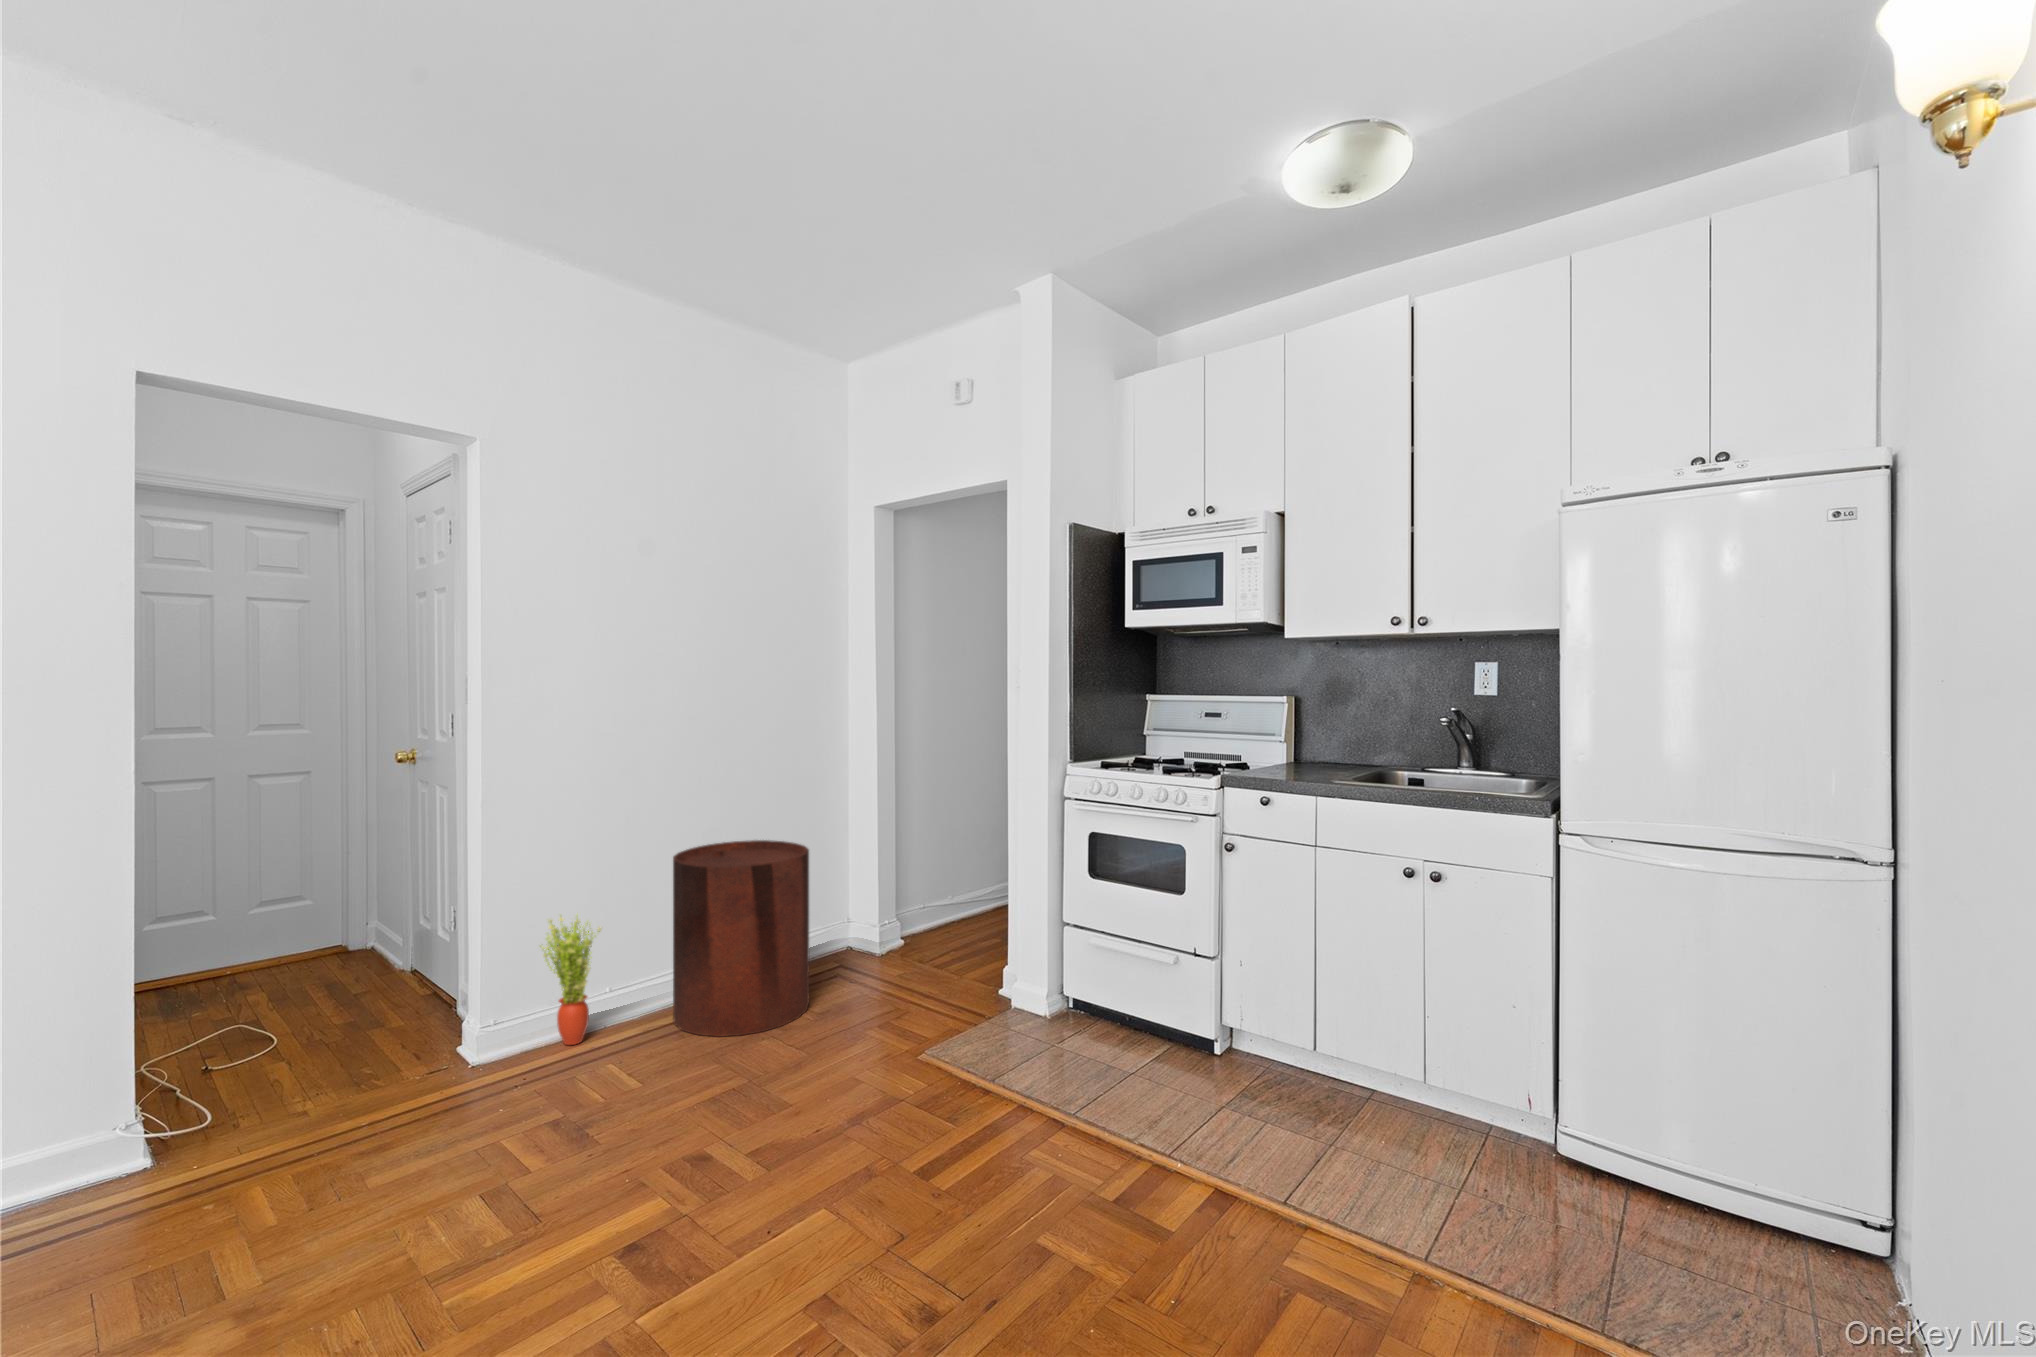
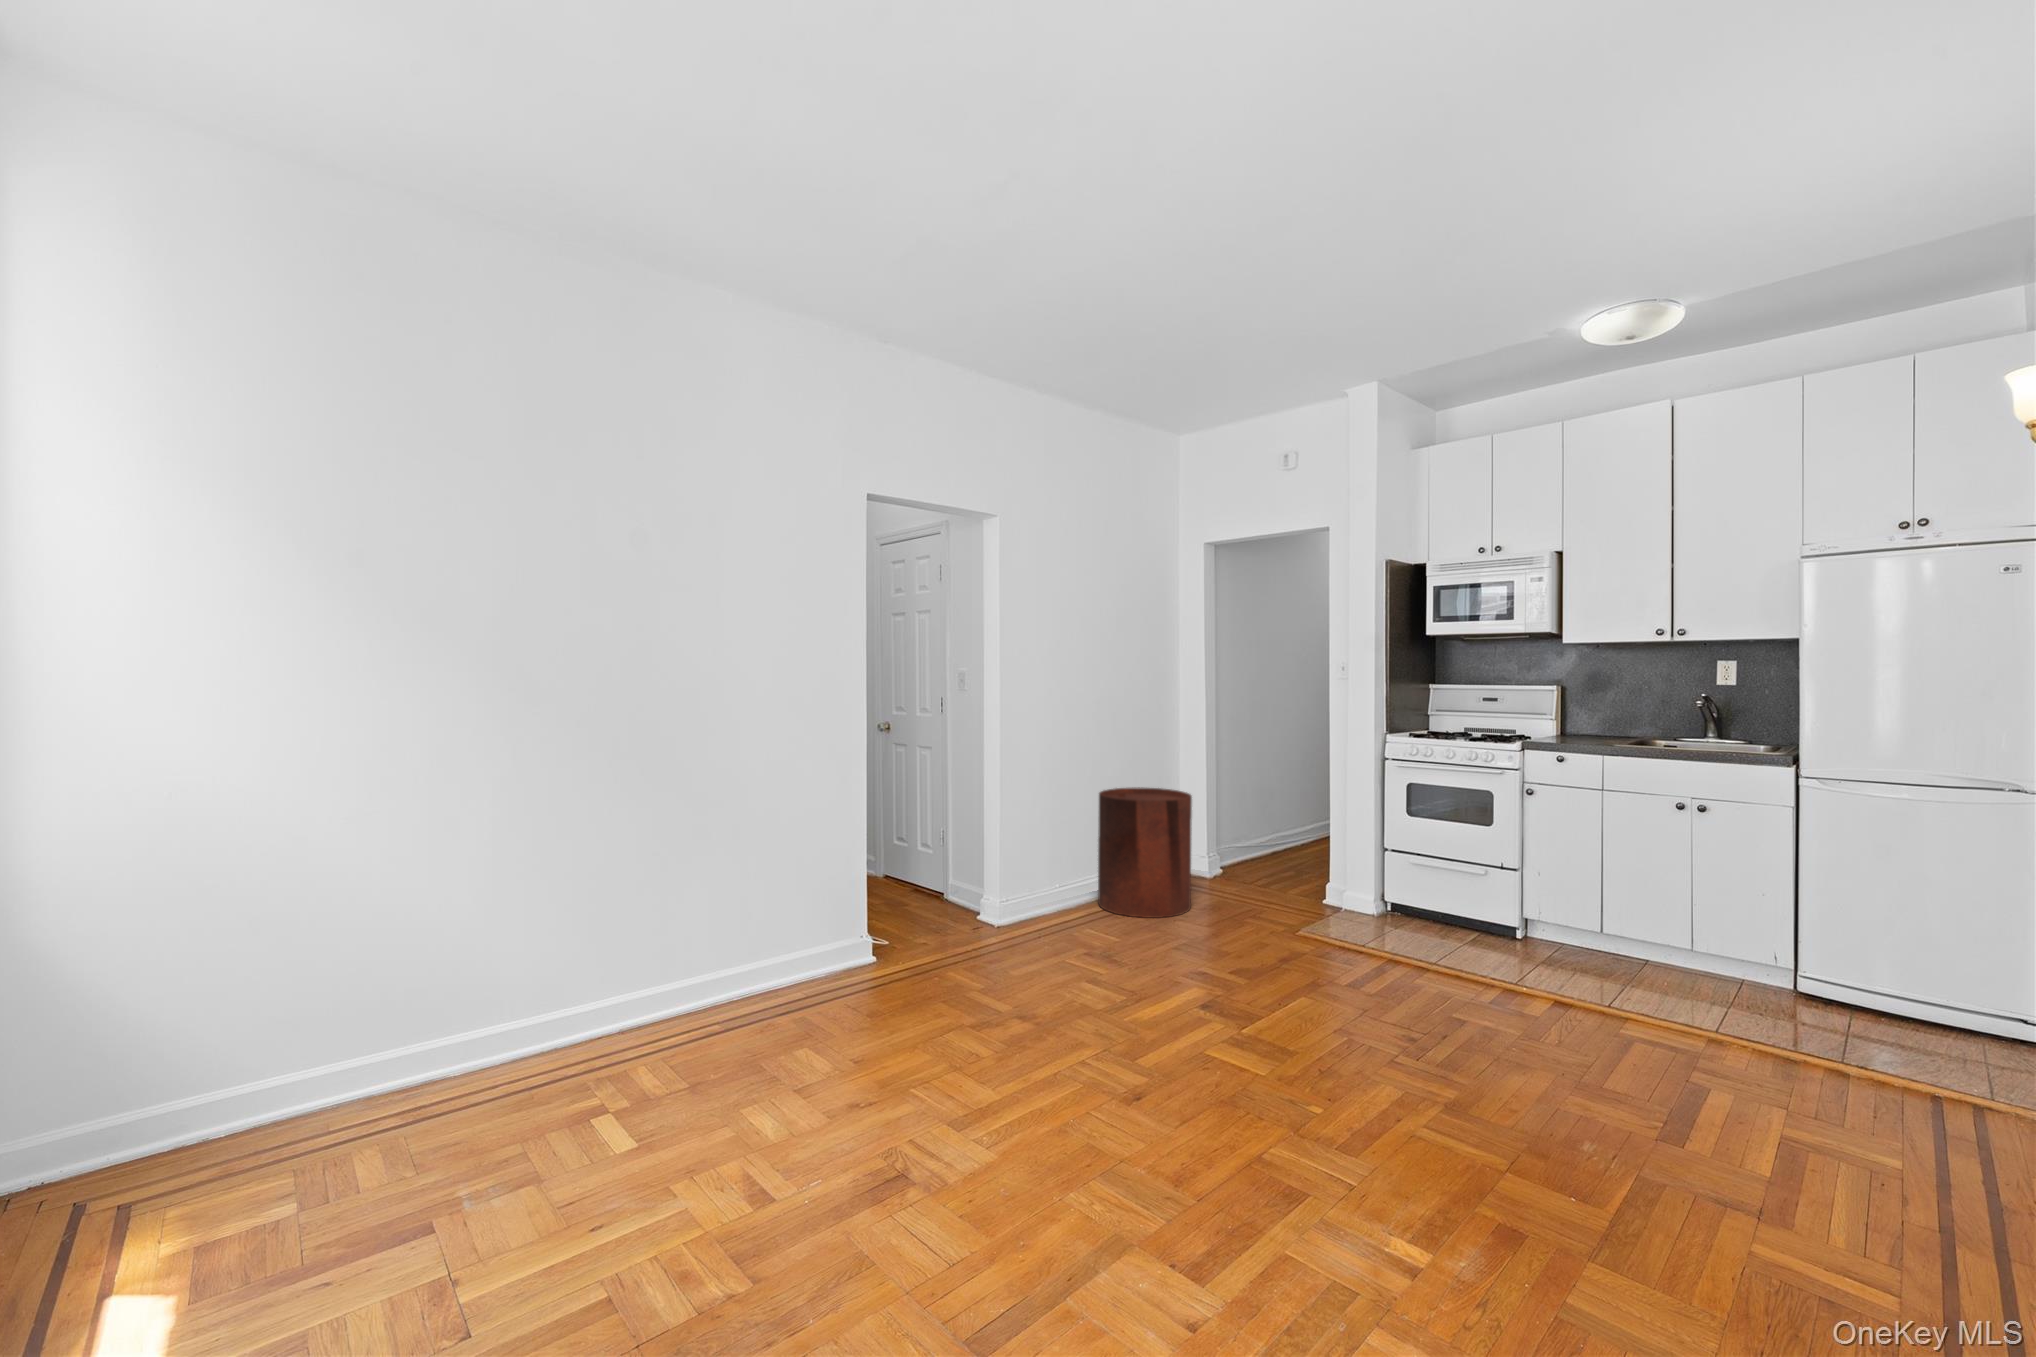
potted plant: present [542,915,601,1045] -> none [1033,829,1066,918]

